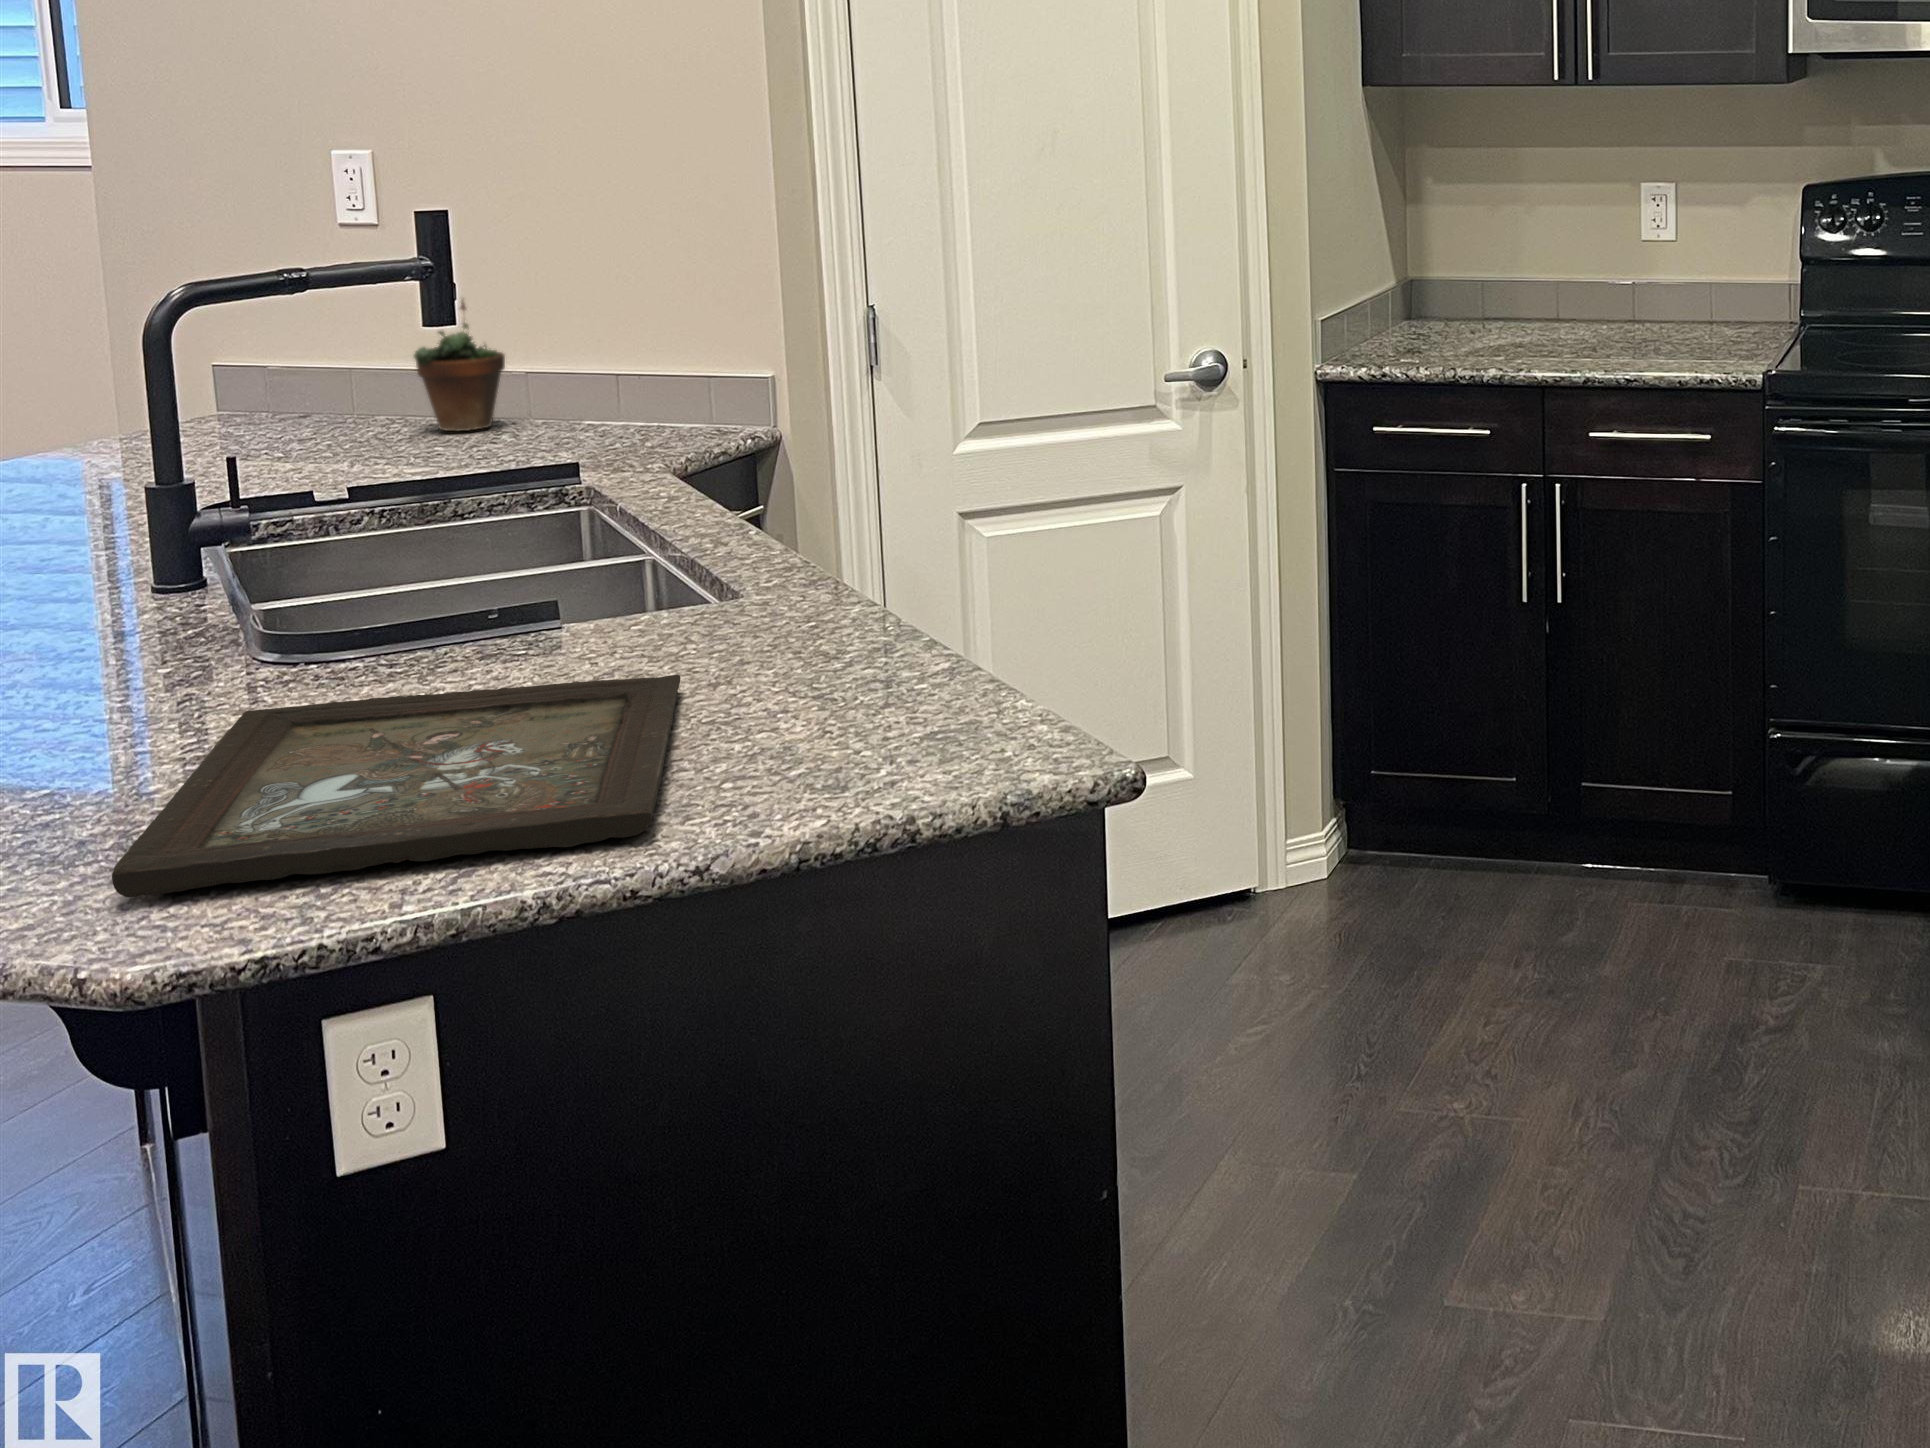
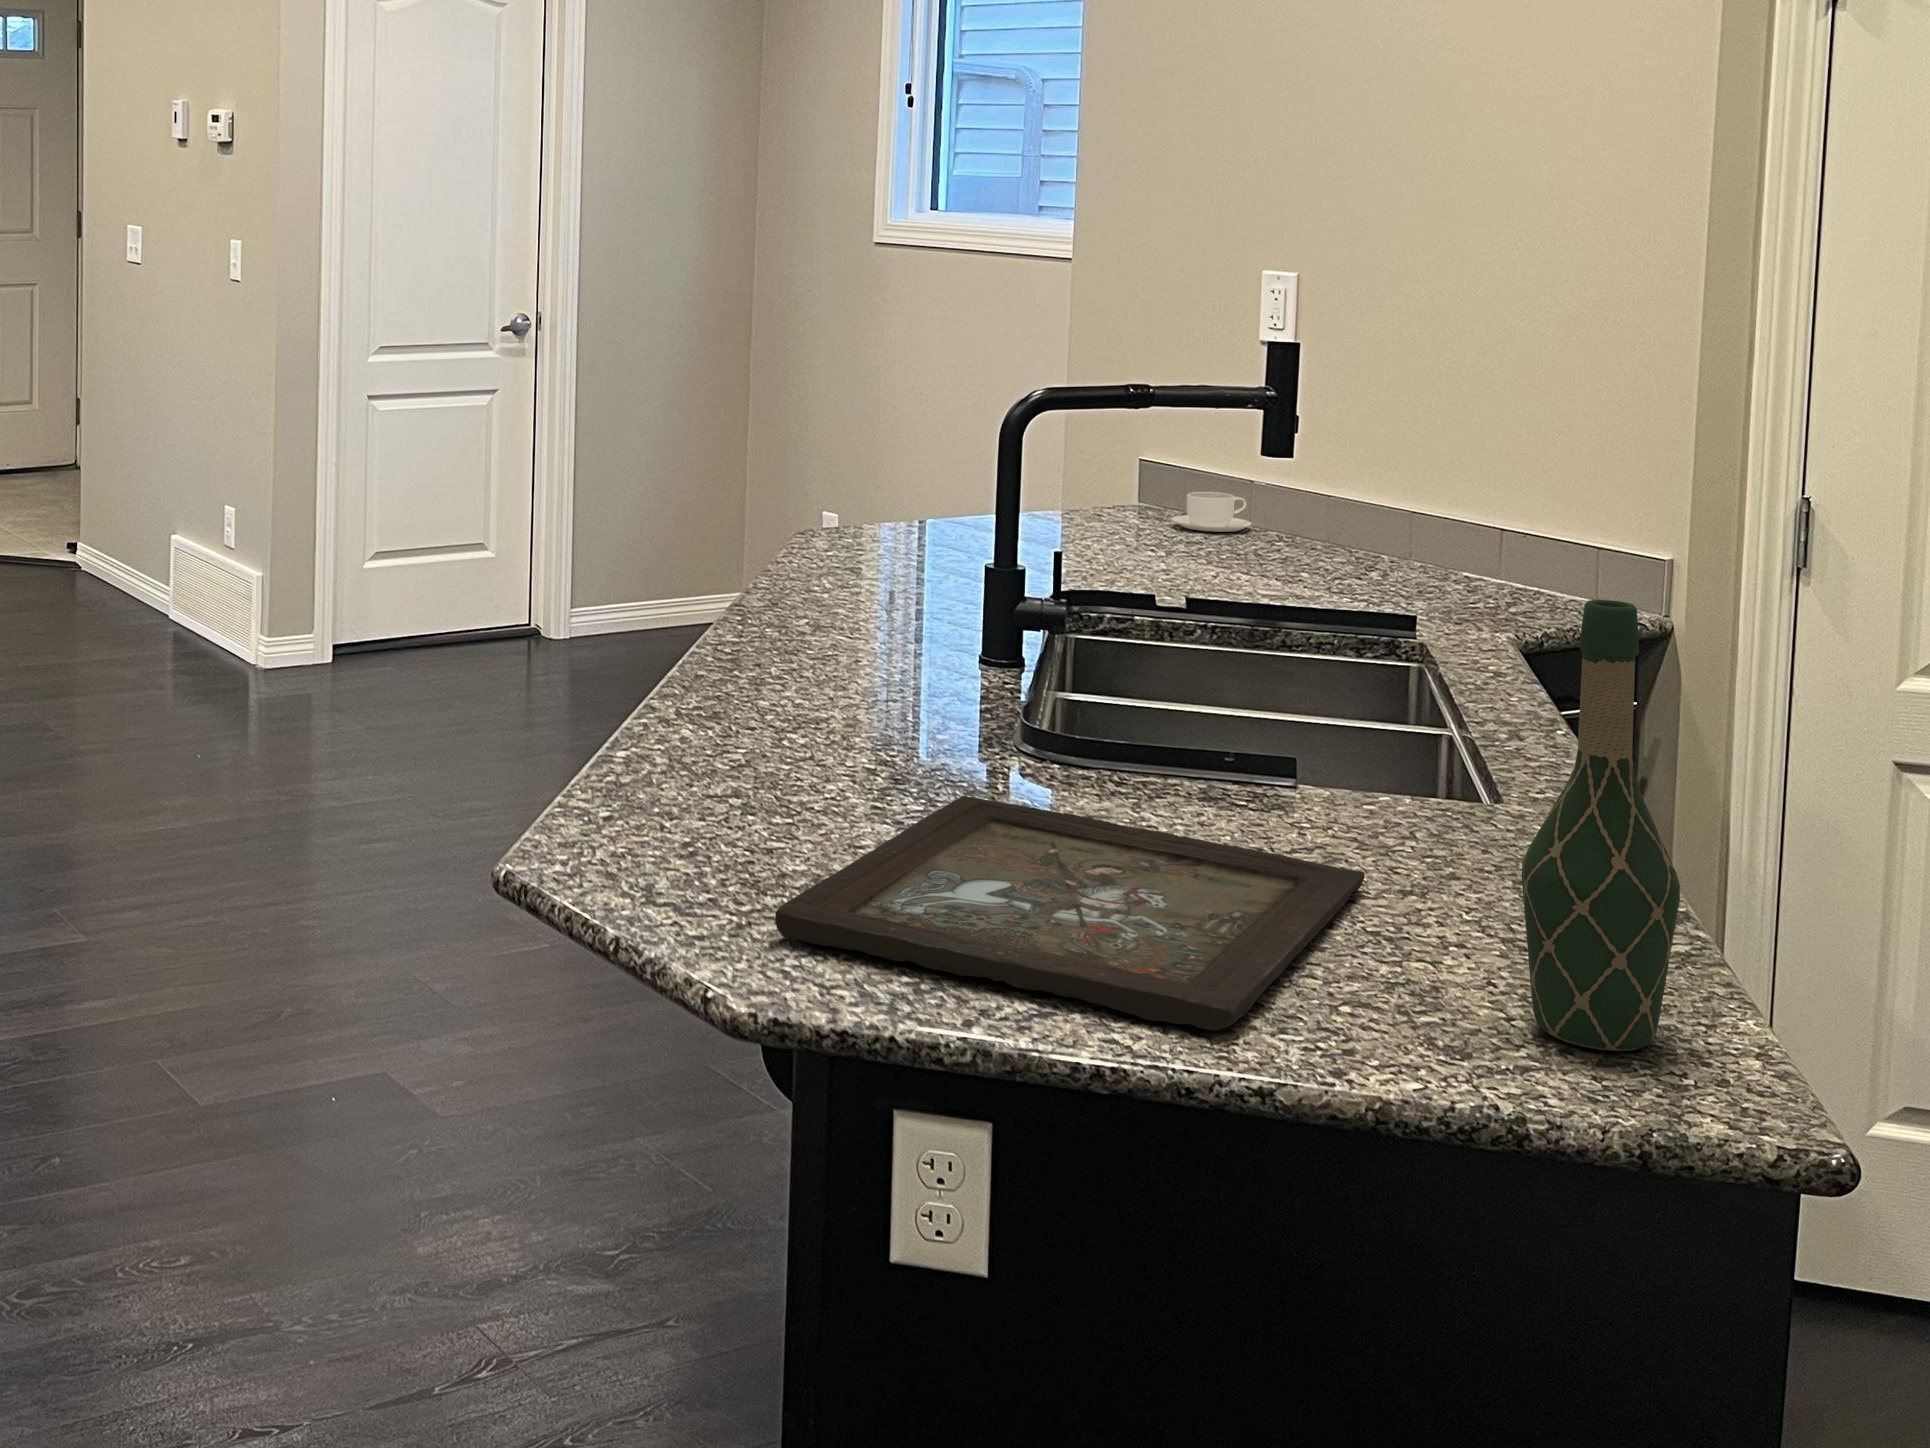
succulent plant: present [414,300,505,431] -> none [1293,423,1386,561]
wine bottle: none [857,382,978,754] -> present [1522,600,1680,1051]
coffee cup: none [274,386,363,426] -> present [1172,492,1252,532]

